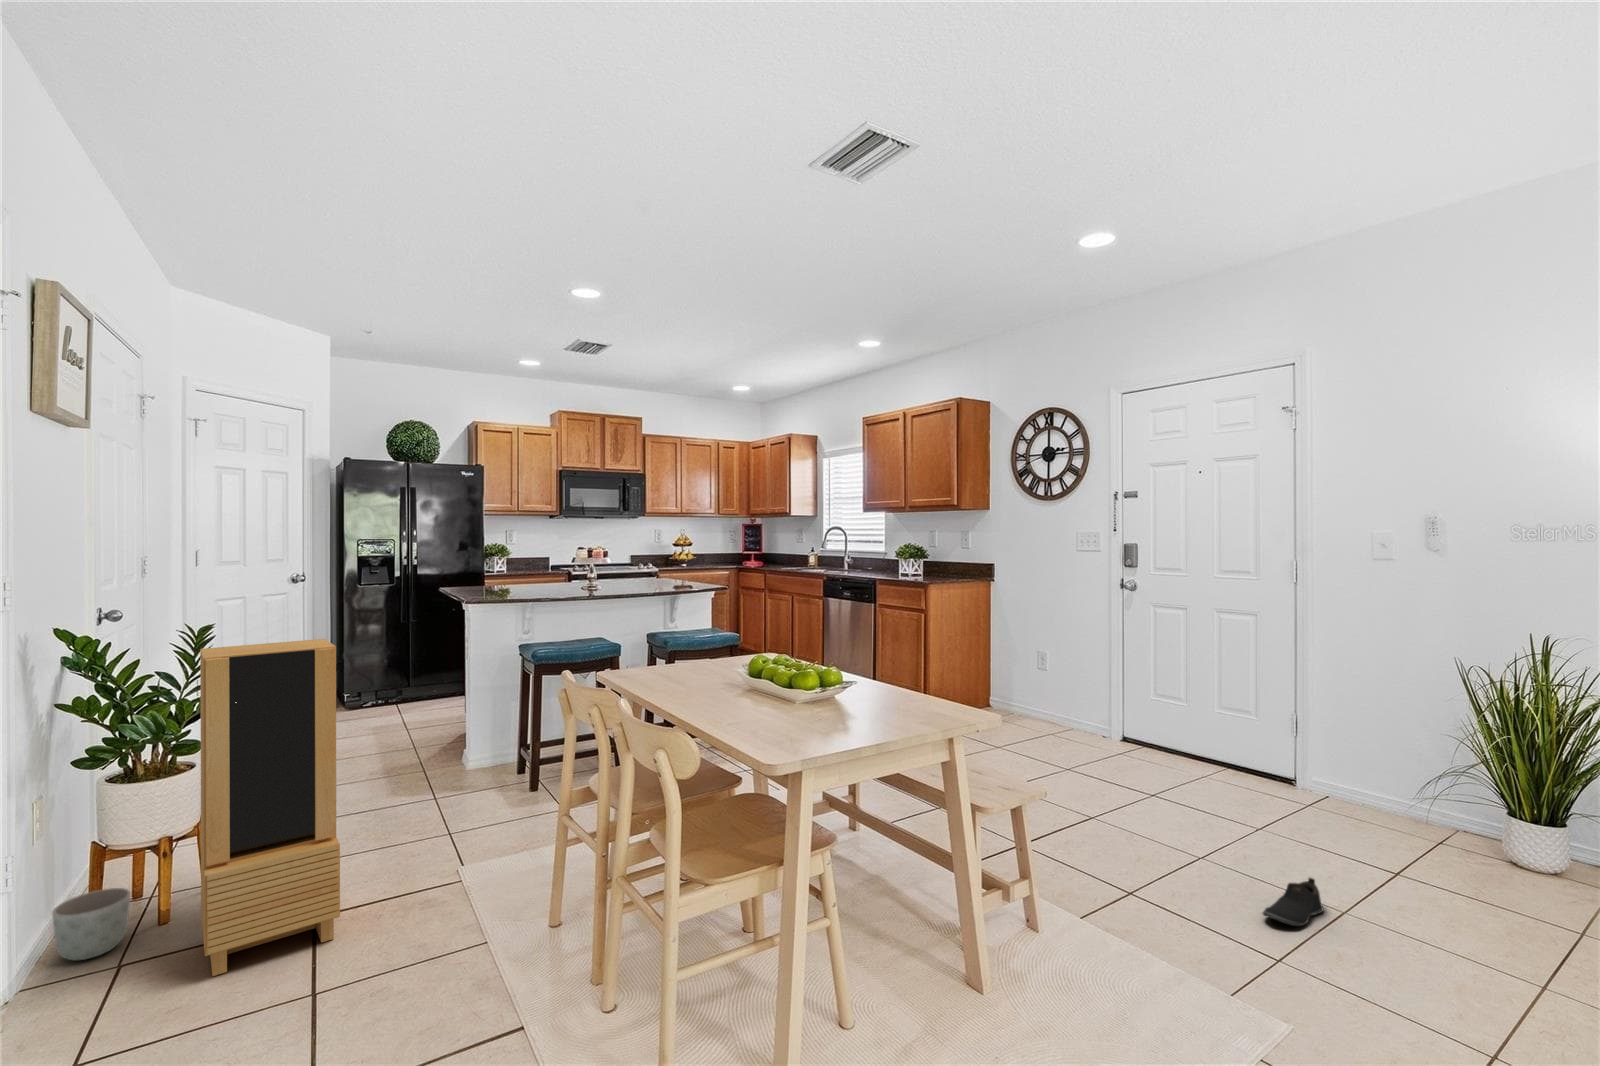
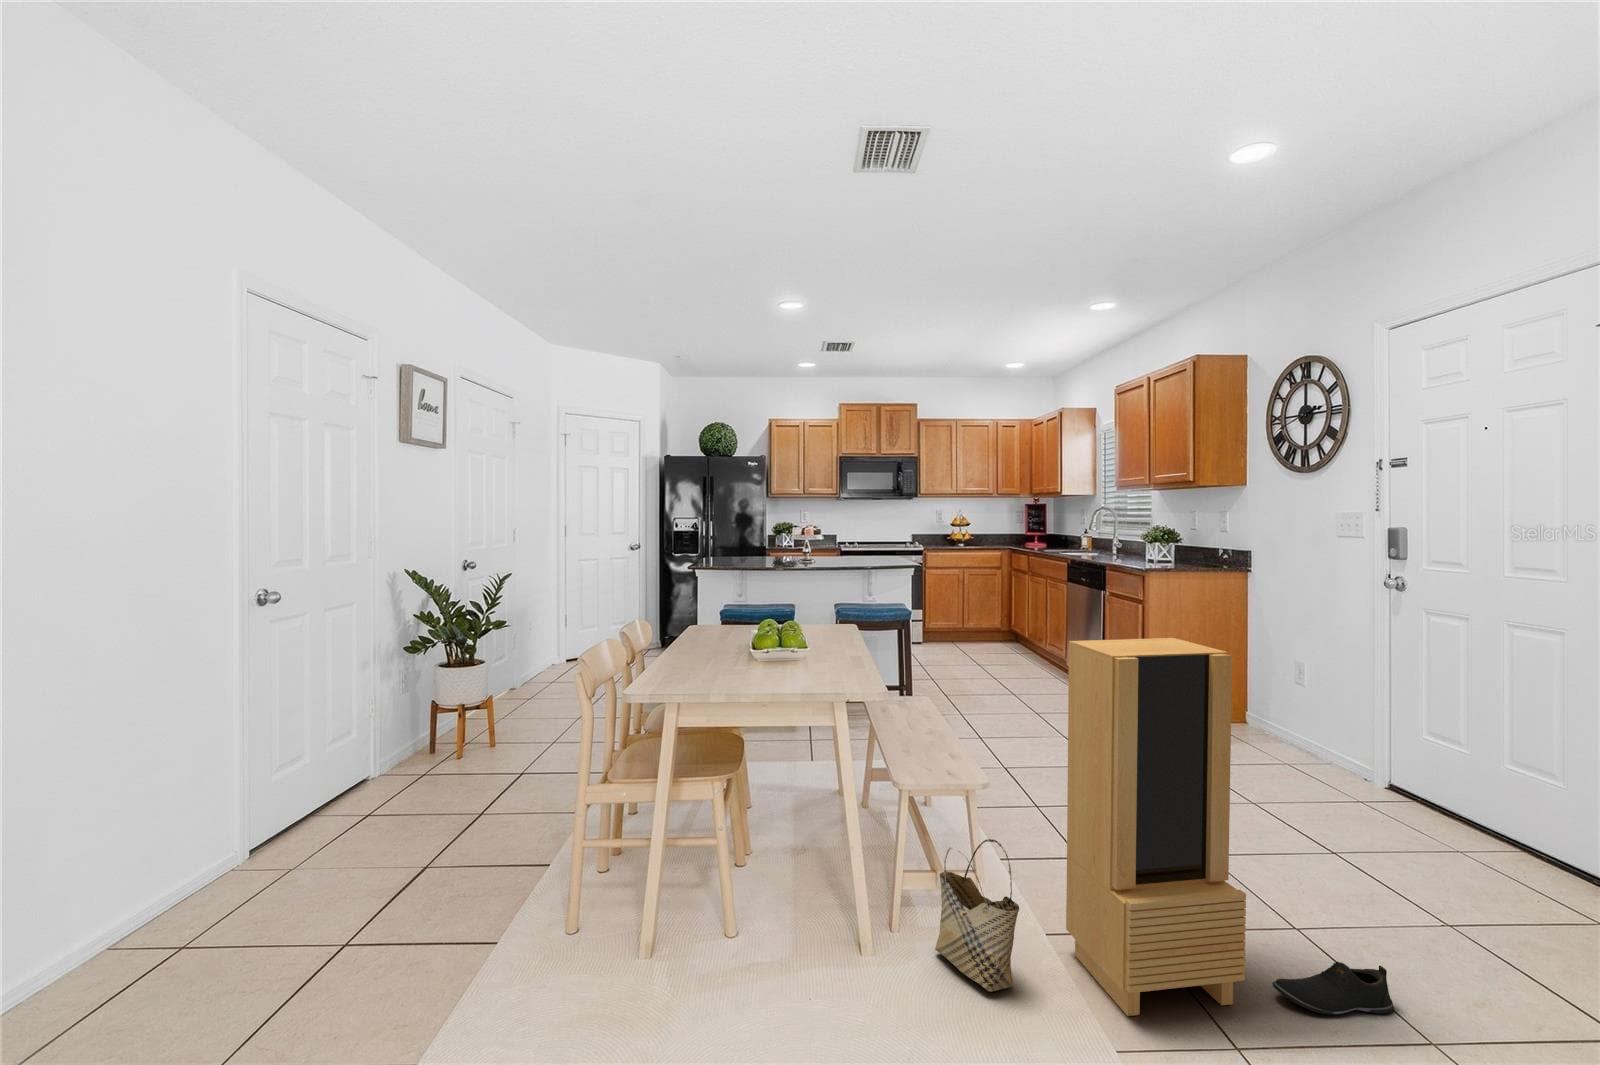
storage cabinet: present [200,639,340,976] -> present [1066,638,1246,1016]
woven basket: none [1037,850,1135,998] -> present [935,839,1019,992]
planter: present [52,888,131,960] -> none [402,726,440,764]

